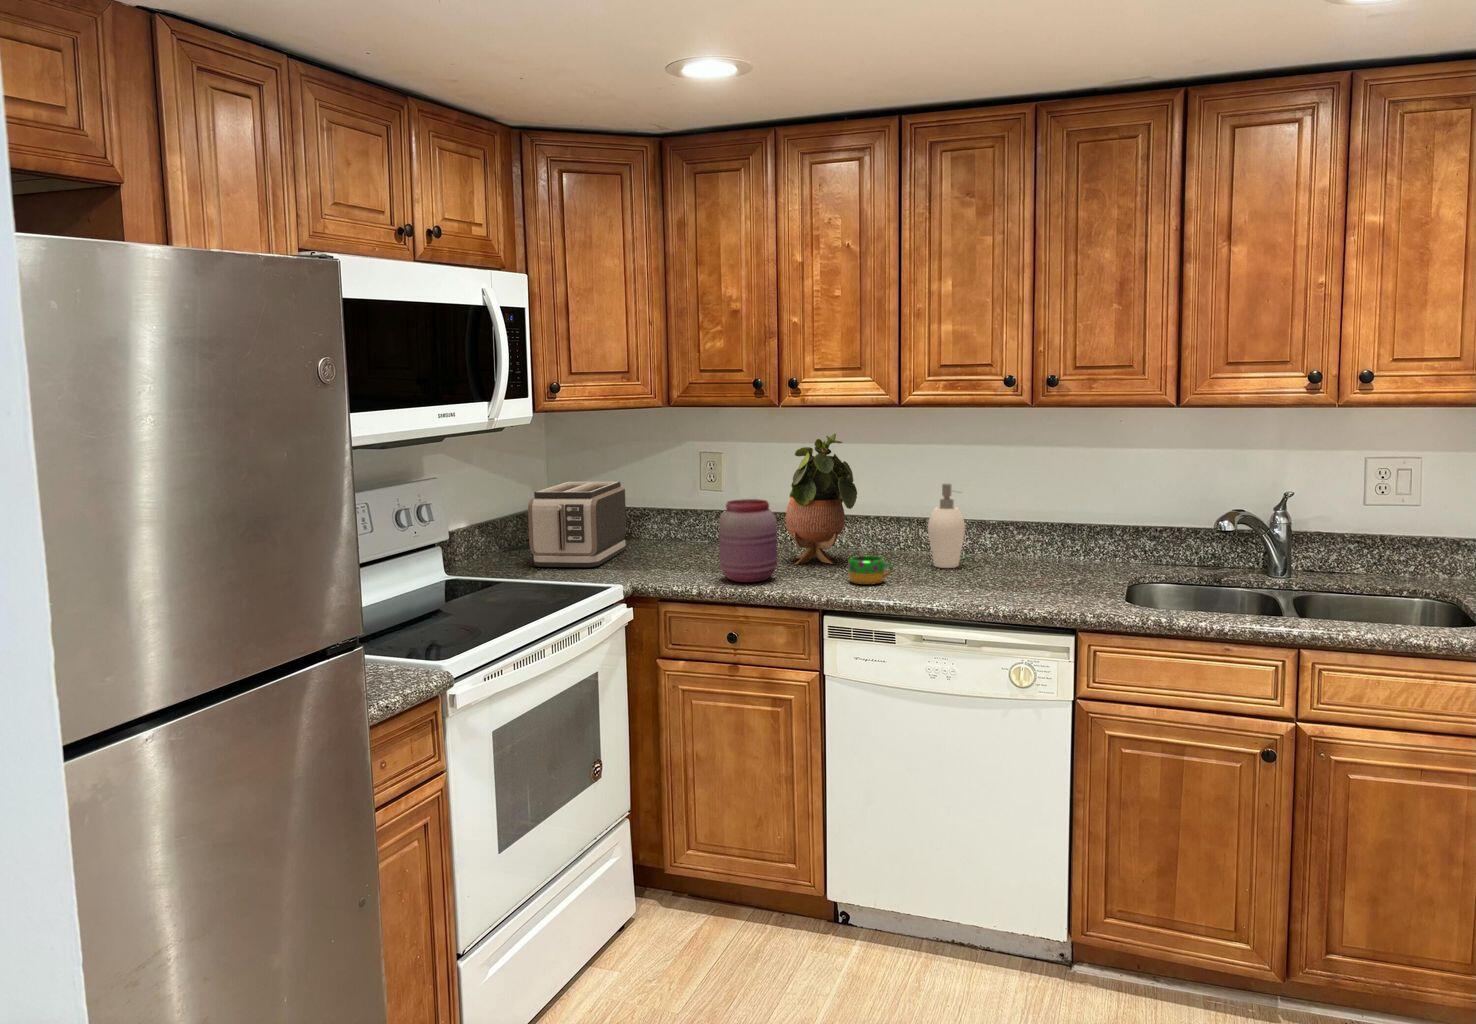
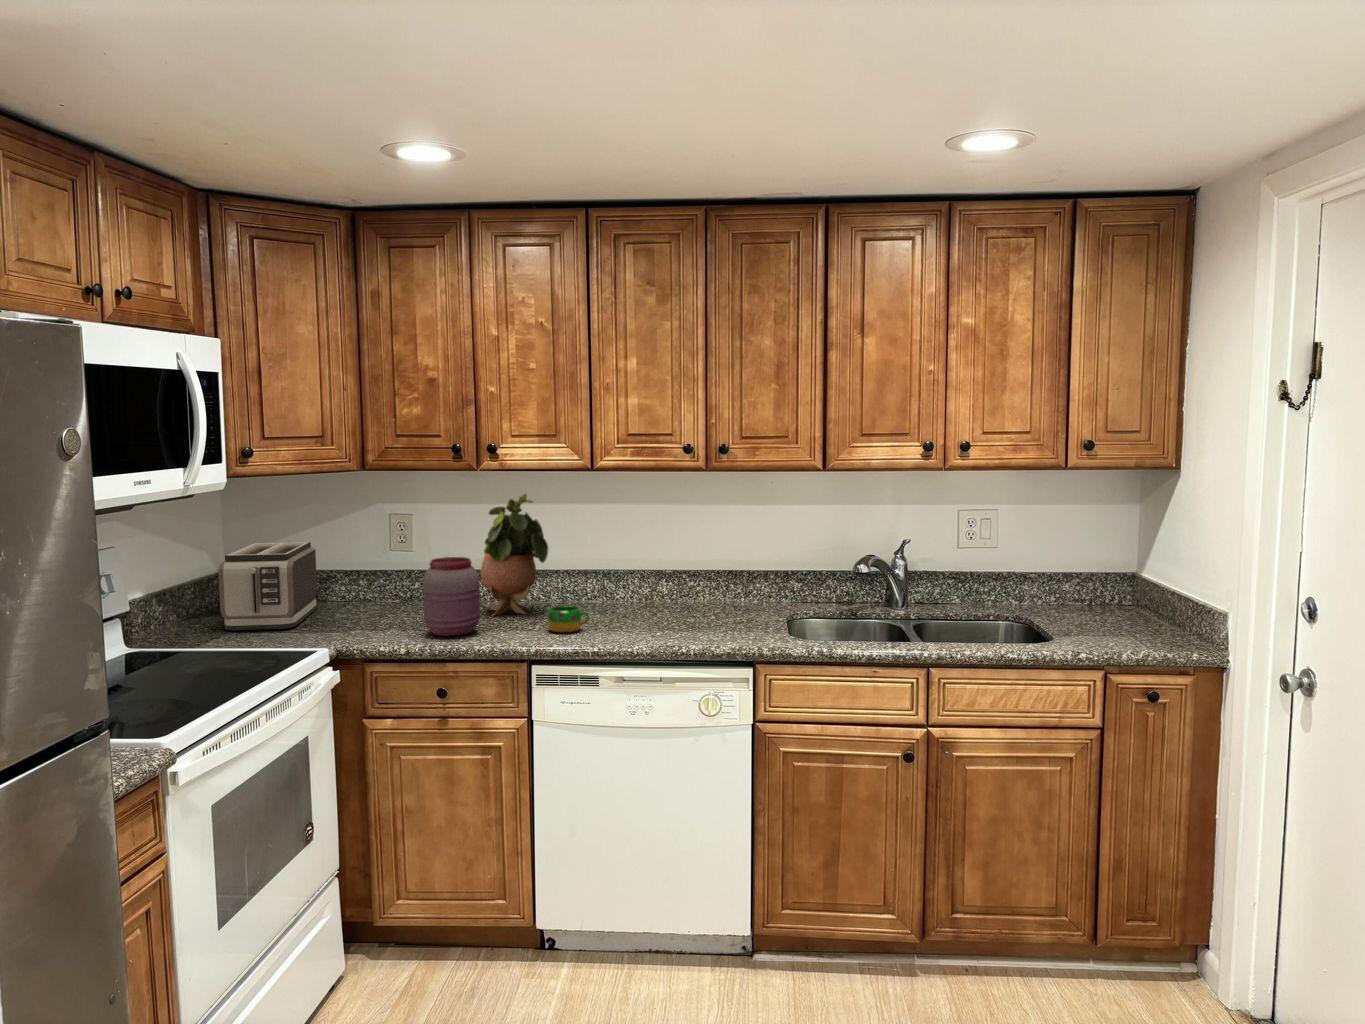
soap dispenser: present [928,484,965,568] -> none [613,538,646,613]

